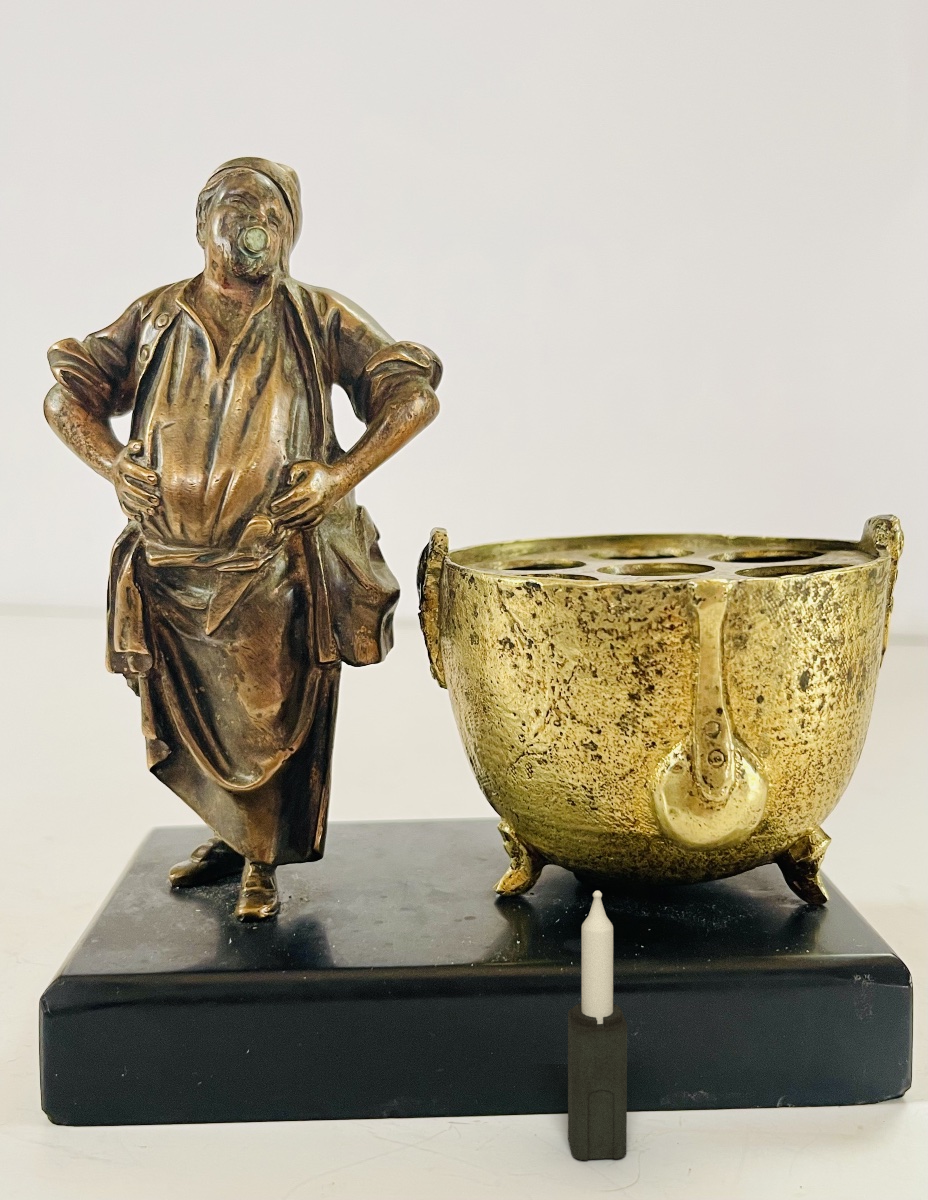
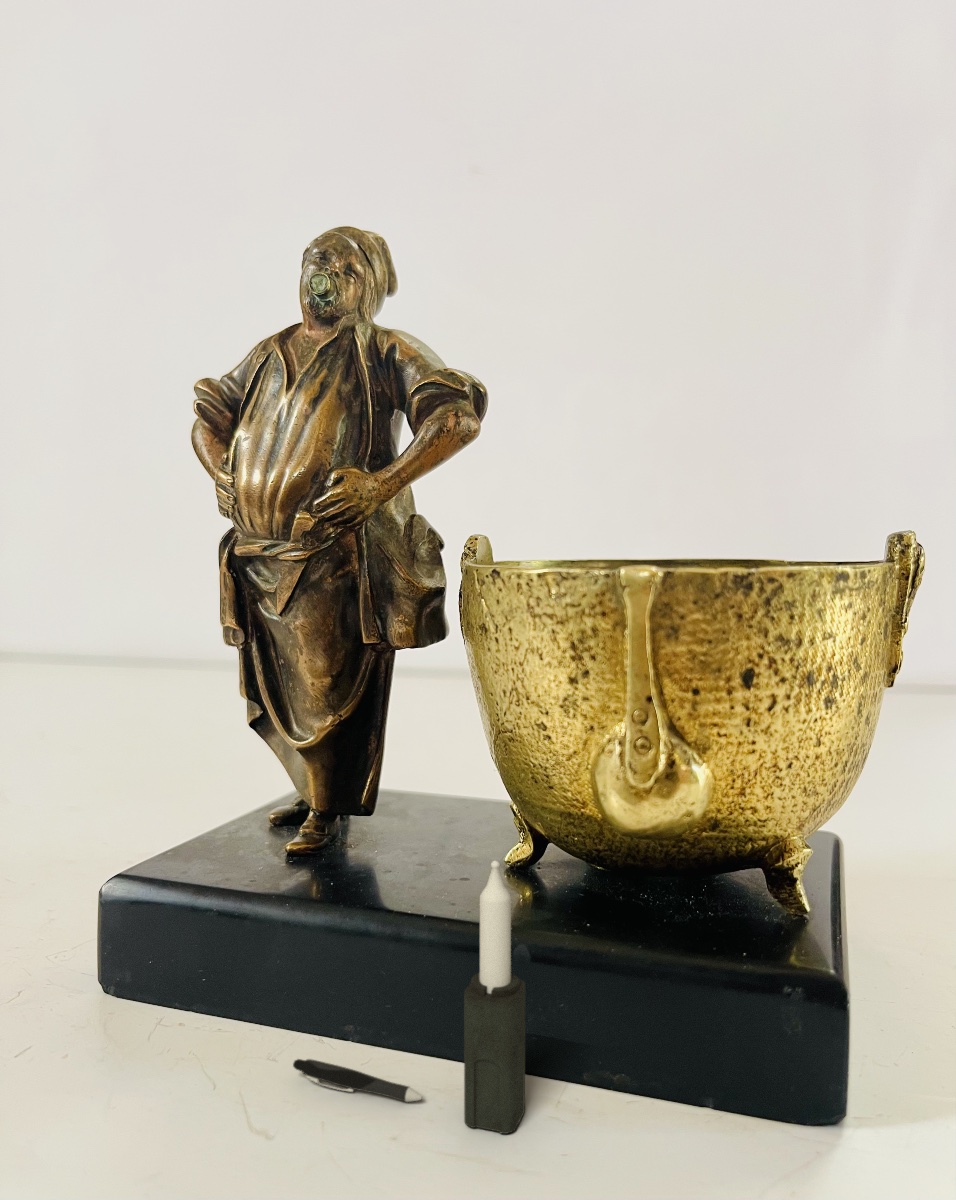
pen: none [369,1132,520,1156] -> present [293,1059,422,1102]

